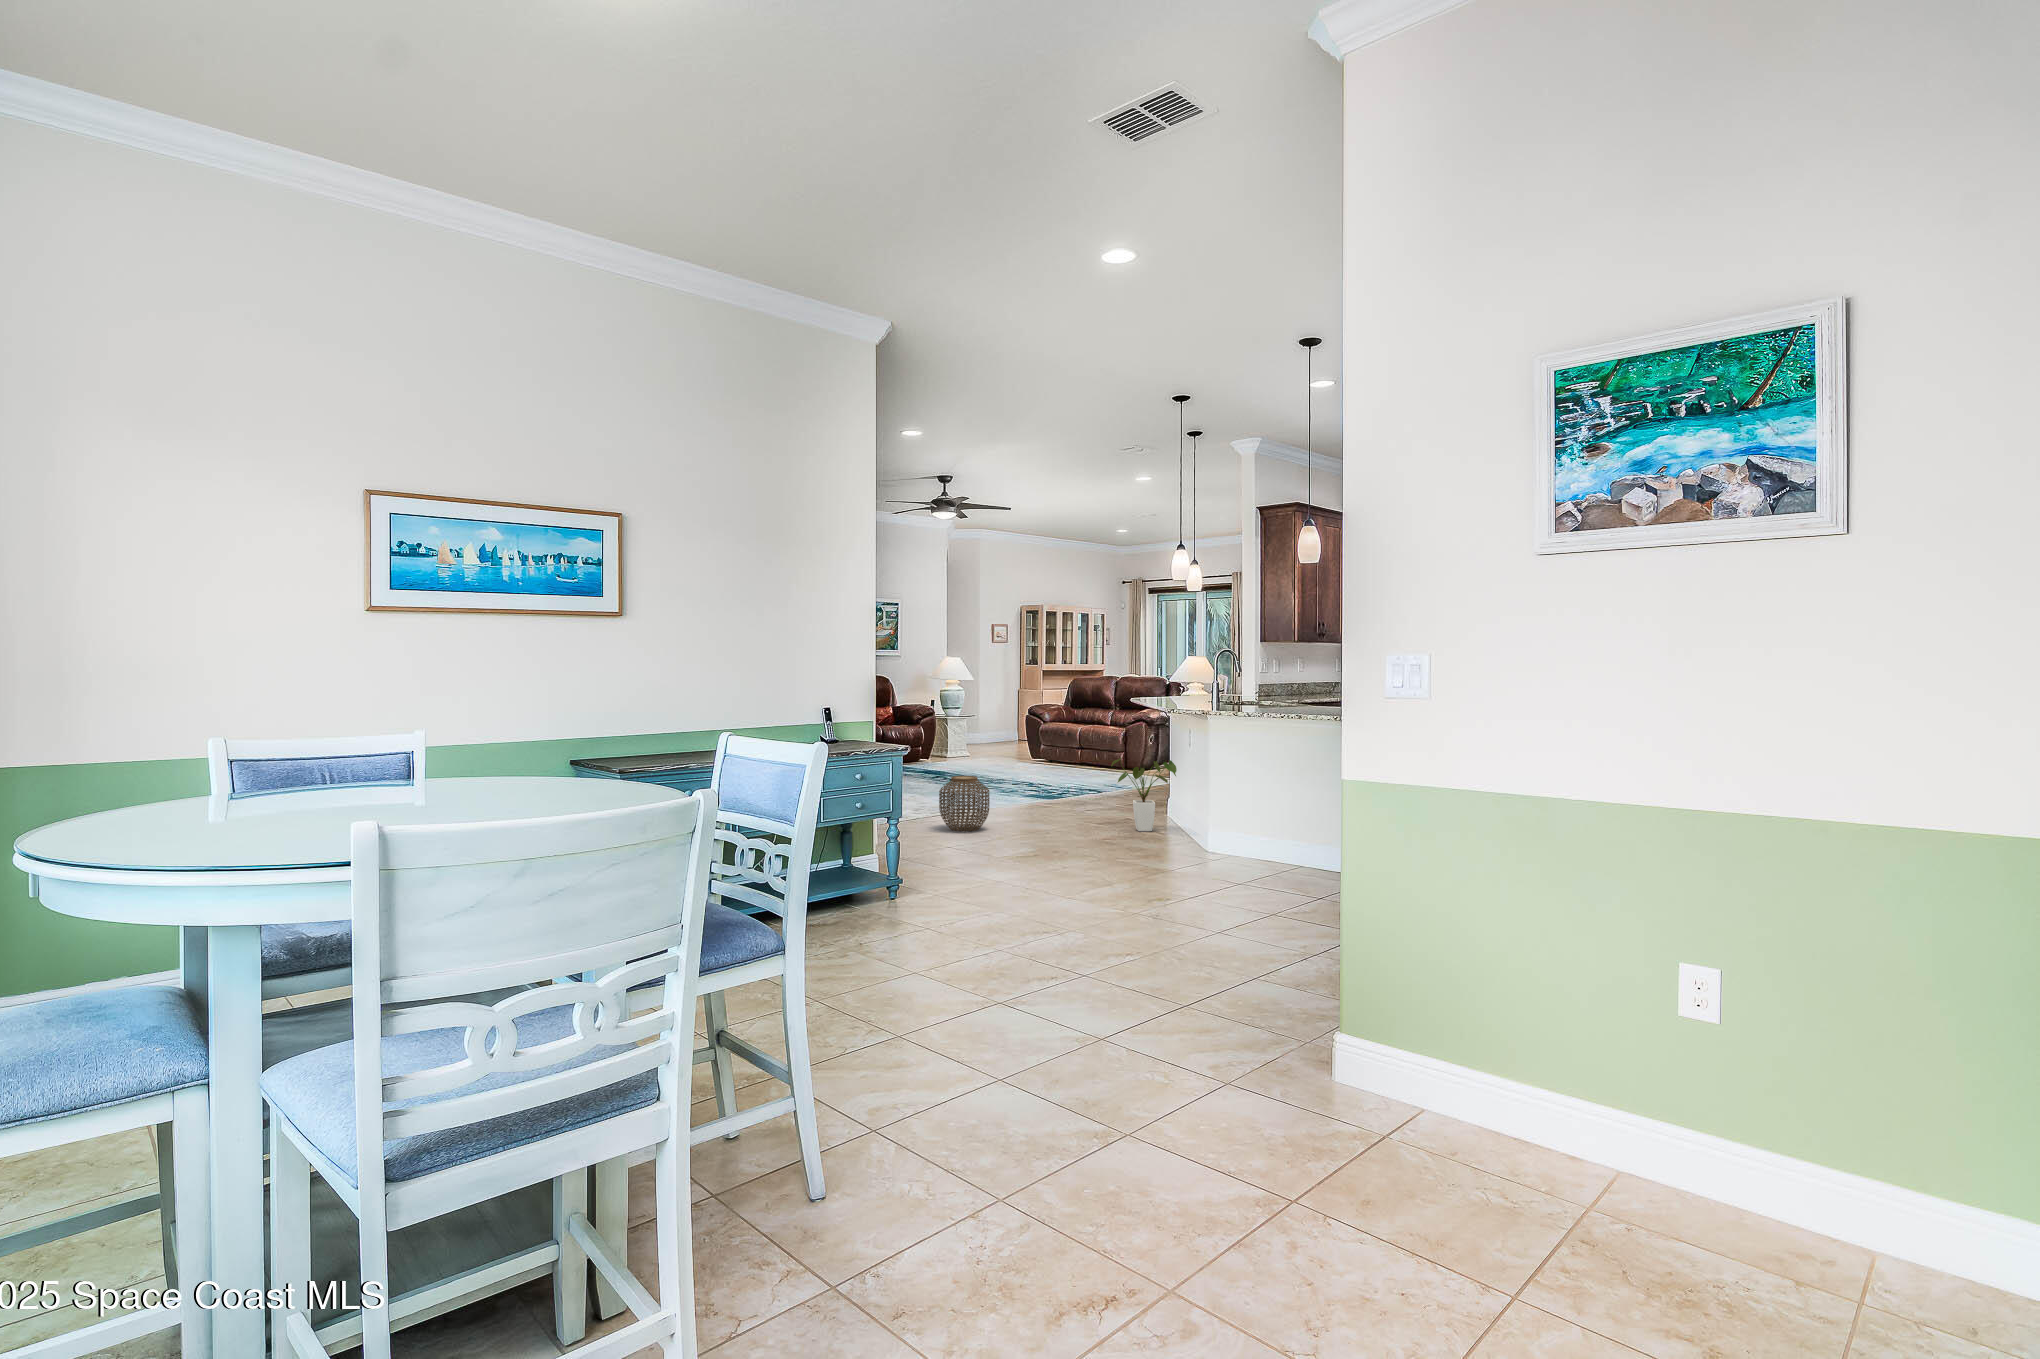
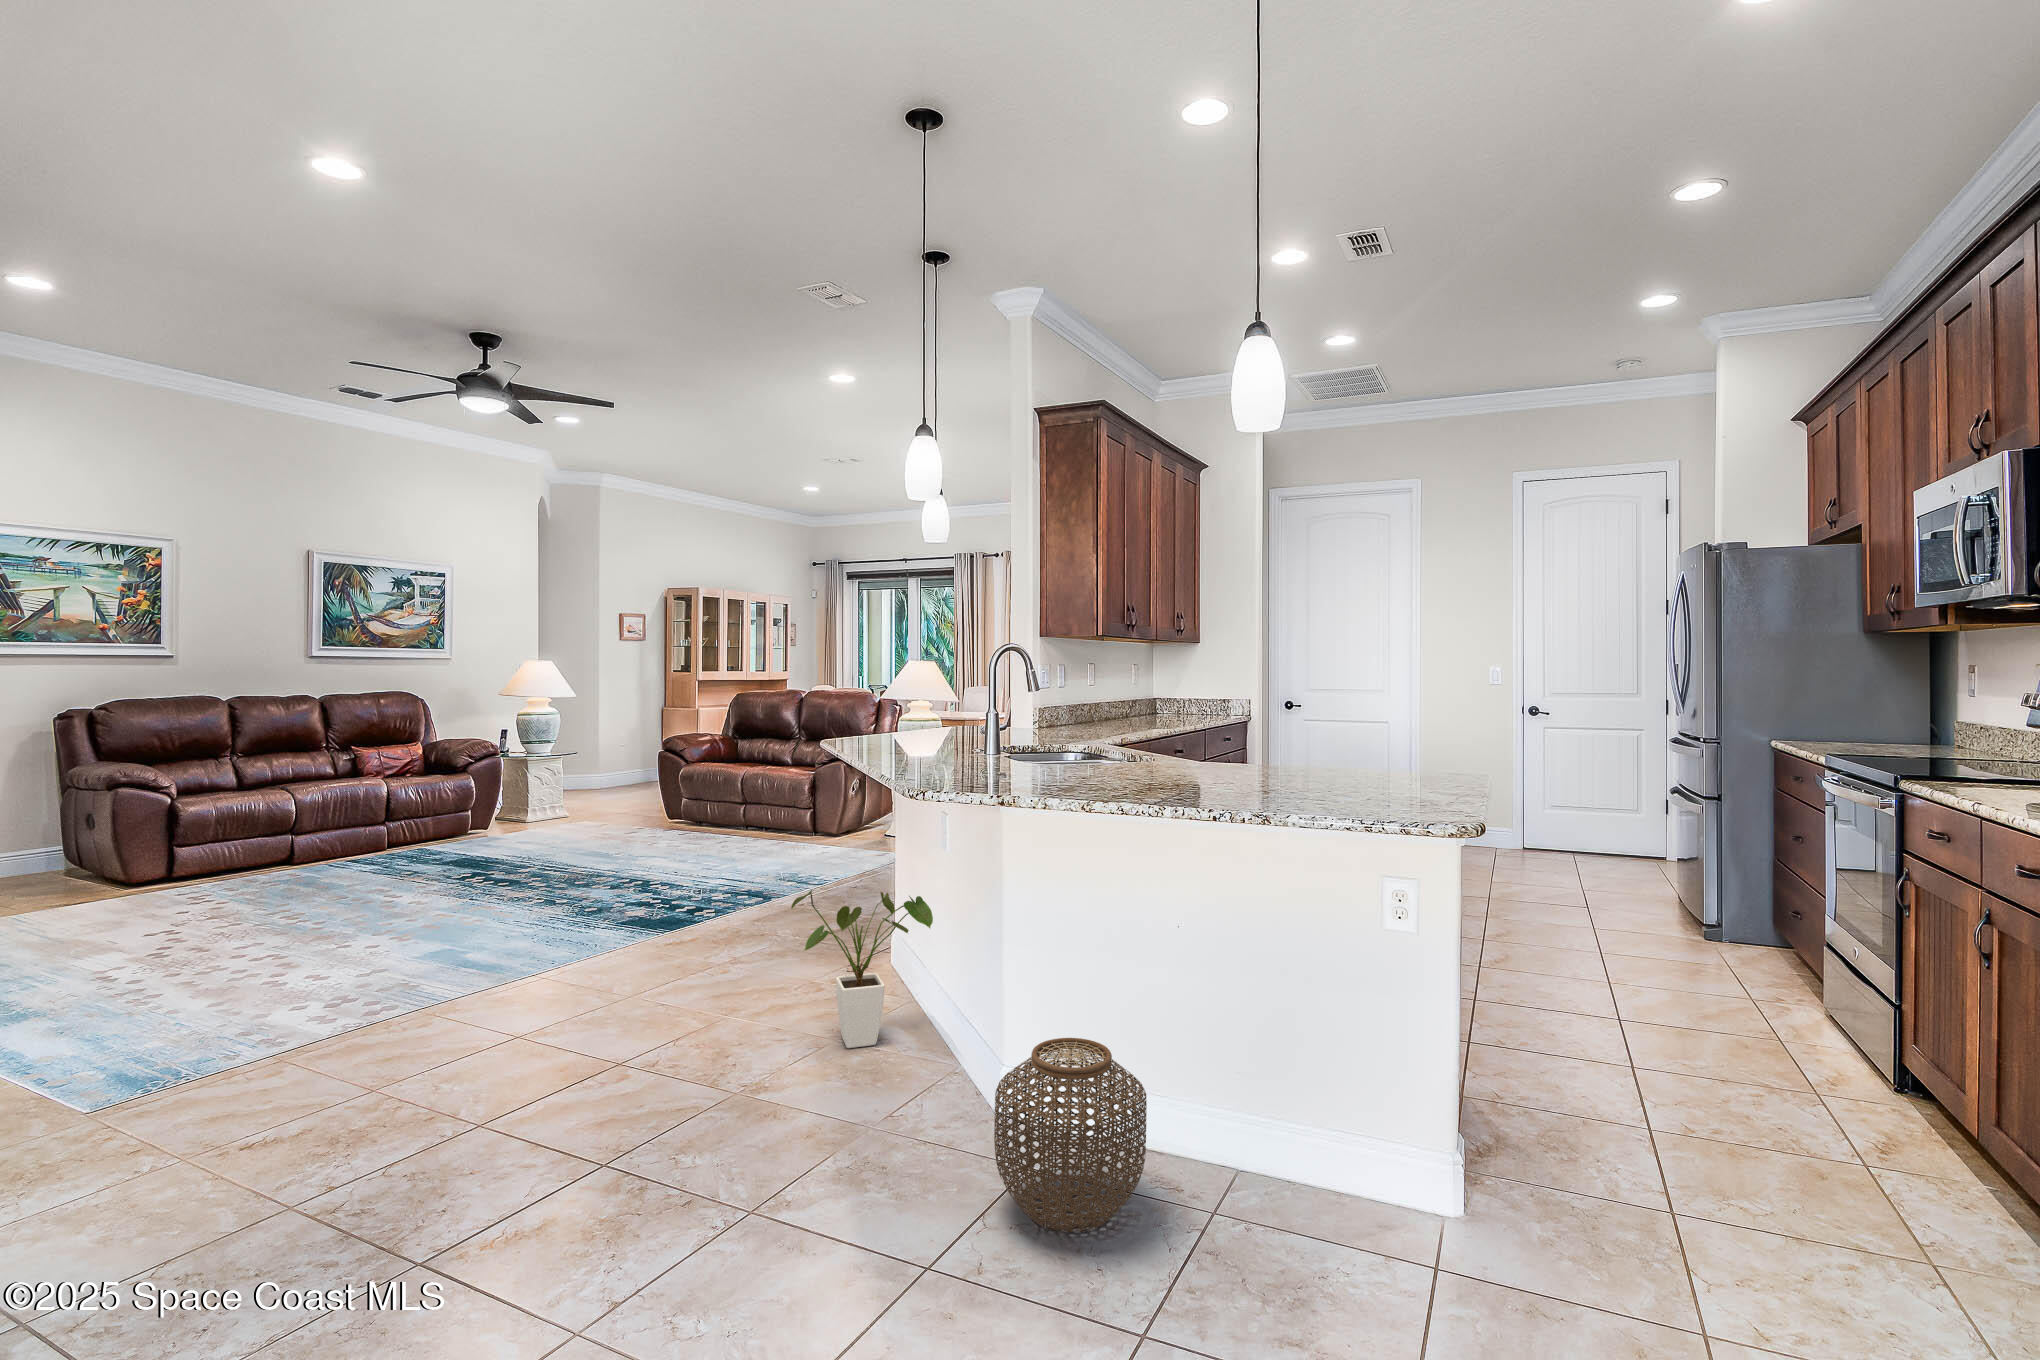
woven basket: present [939,776,989,831] -> present [994,1038,1147,1232]

